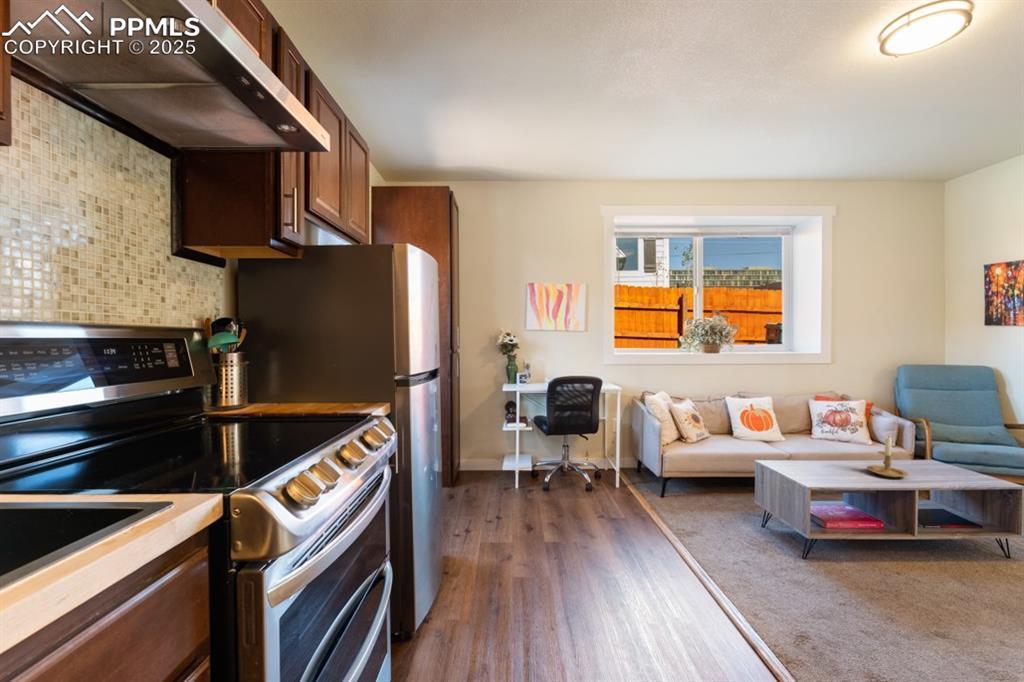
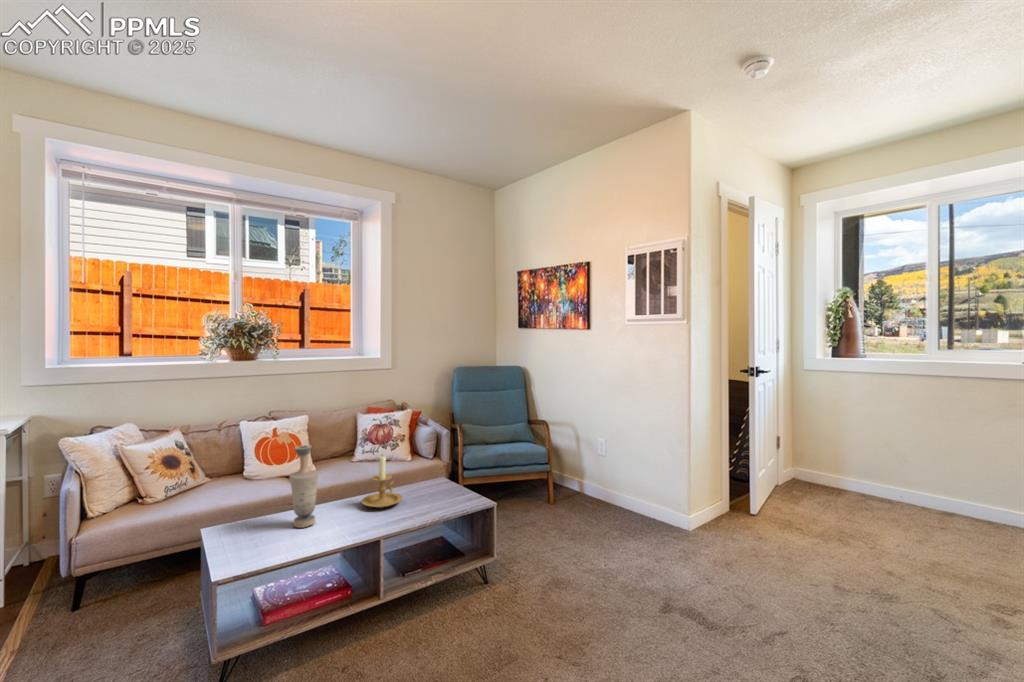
vase: none [820,420,844,478] -> present [289,445,319,528]

